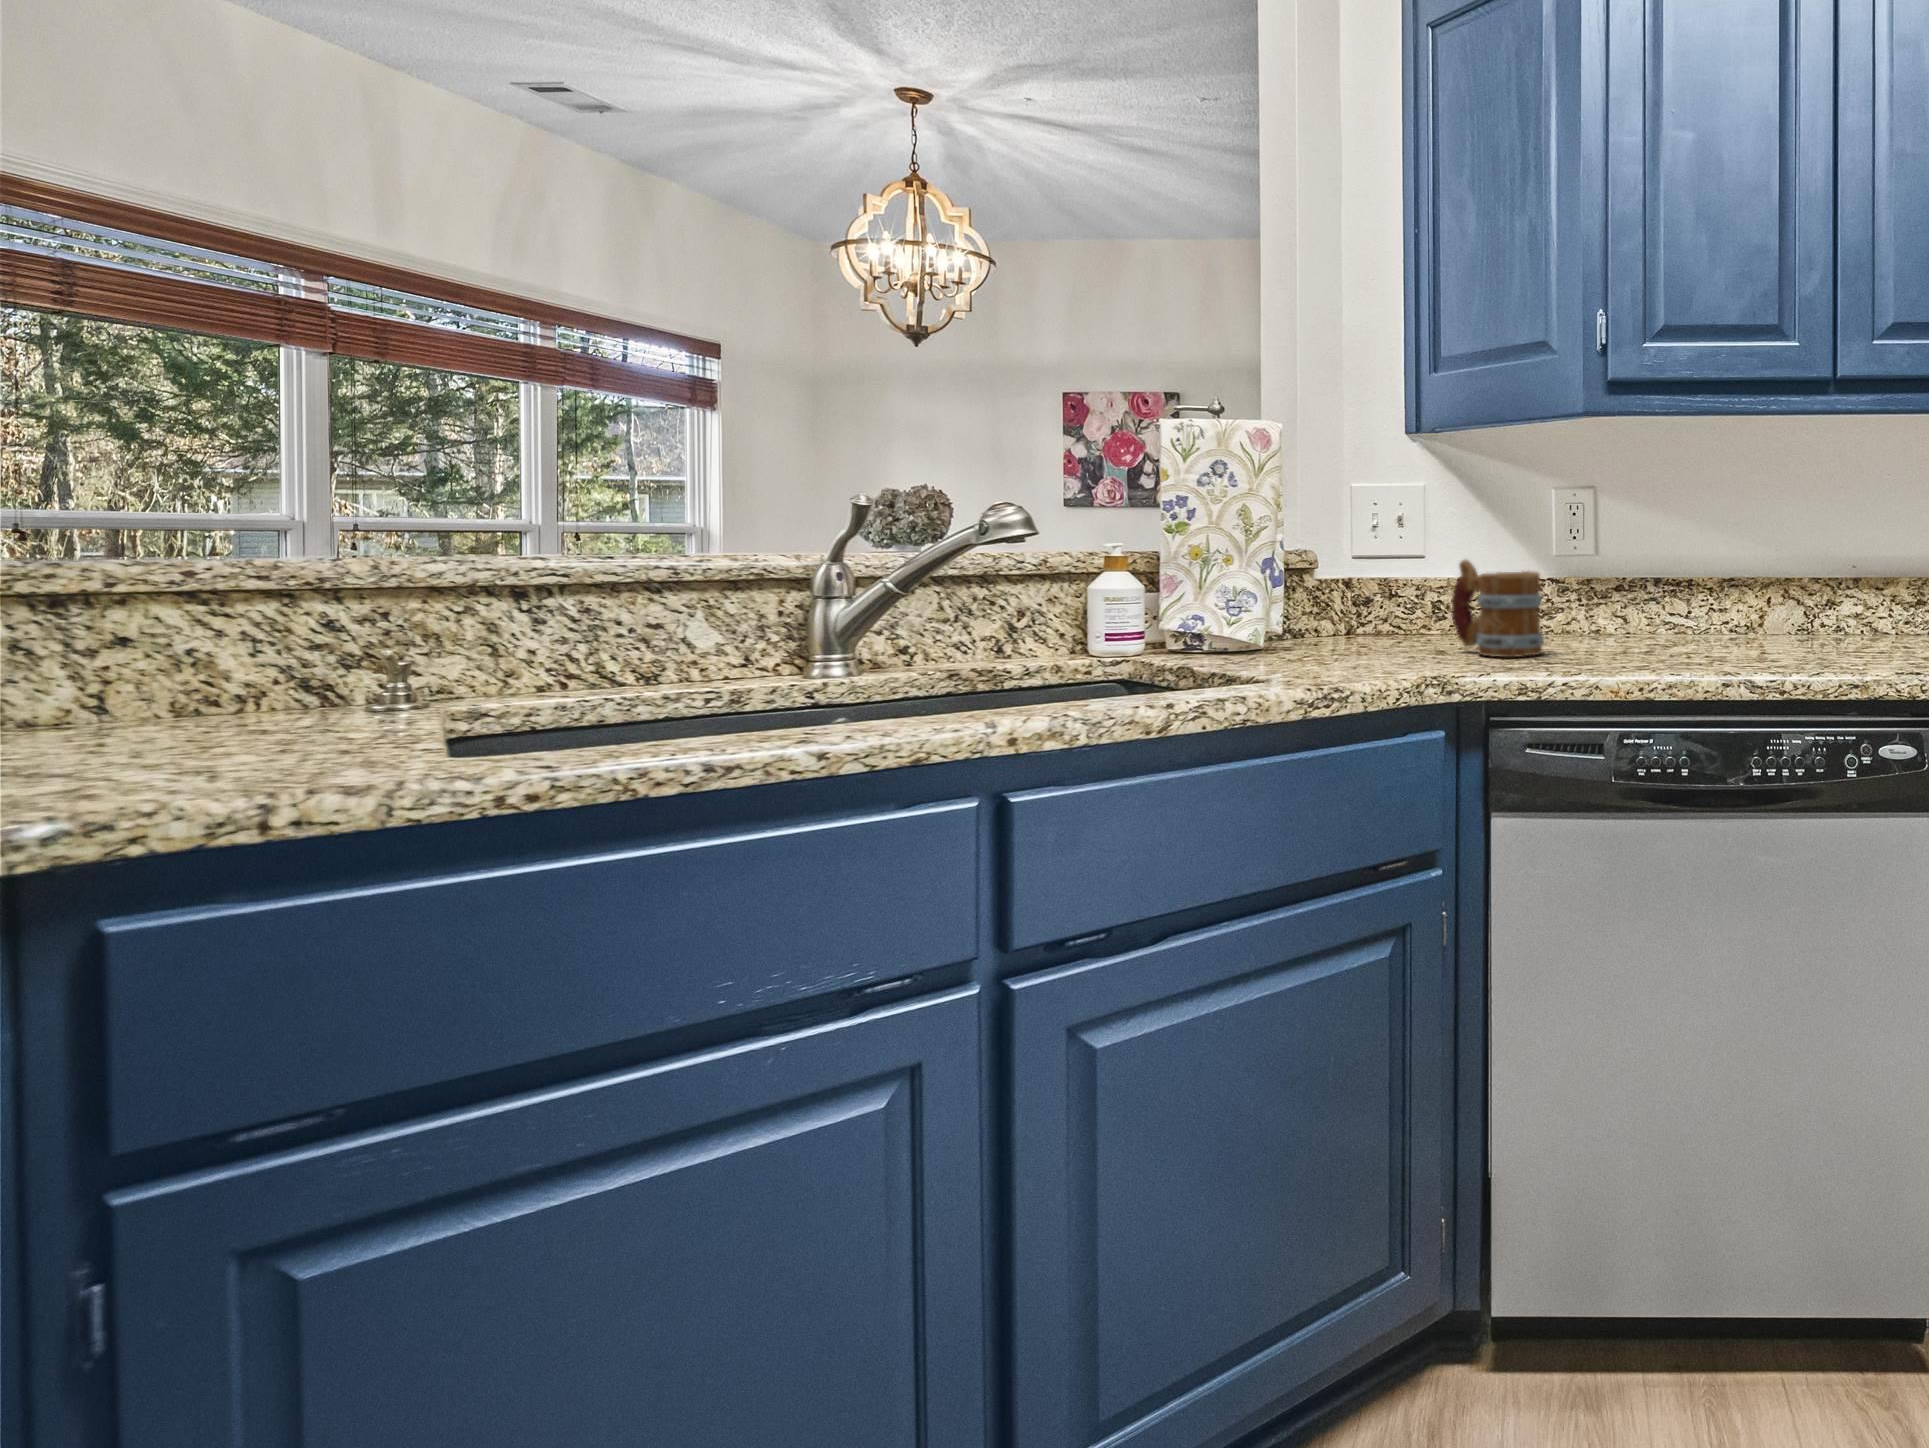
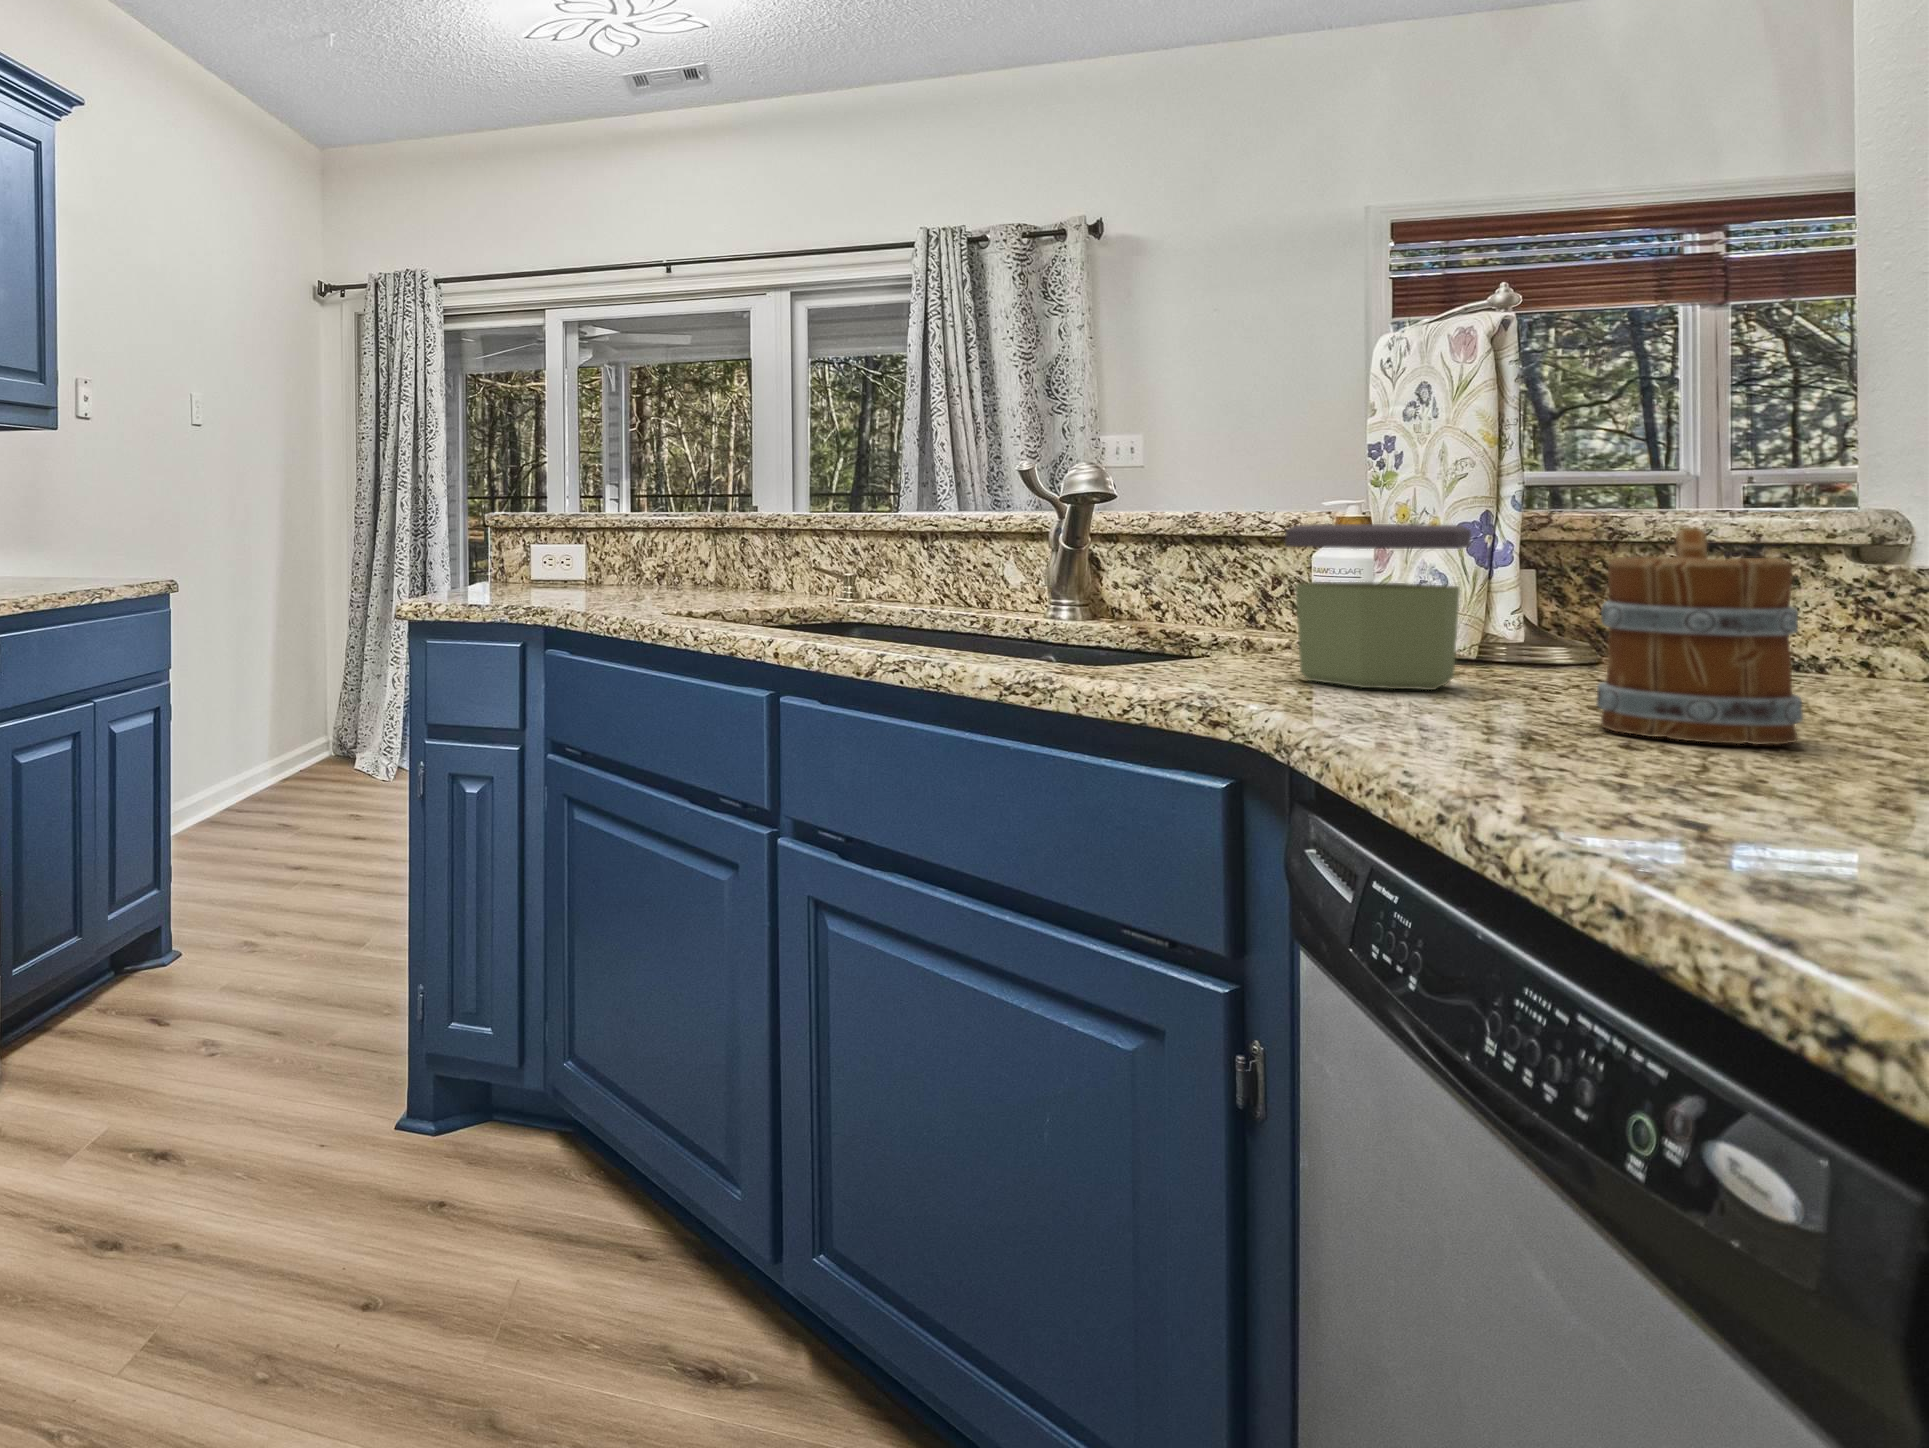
jar: none [1274,561,1373,667] -> present [1285,524,1471,690]

